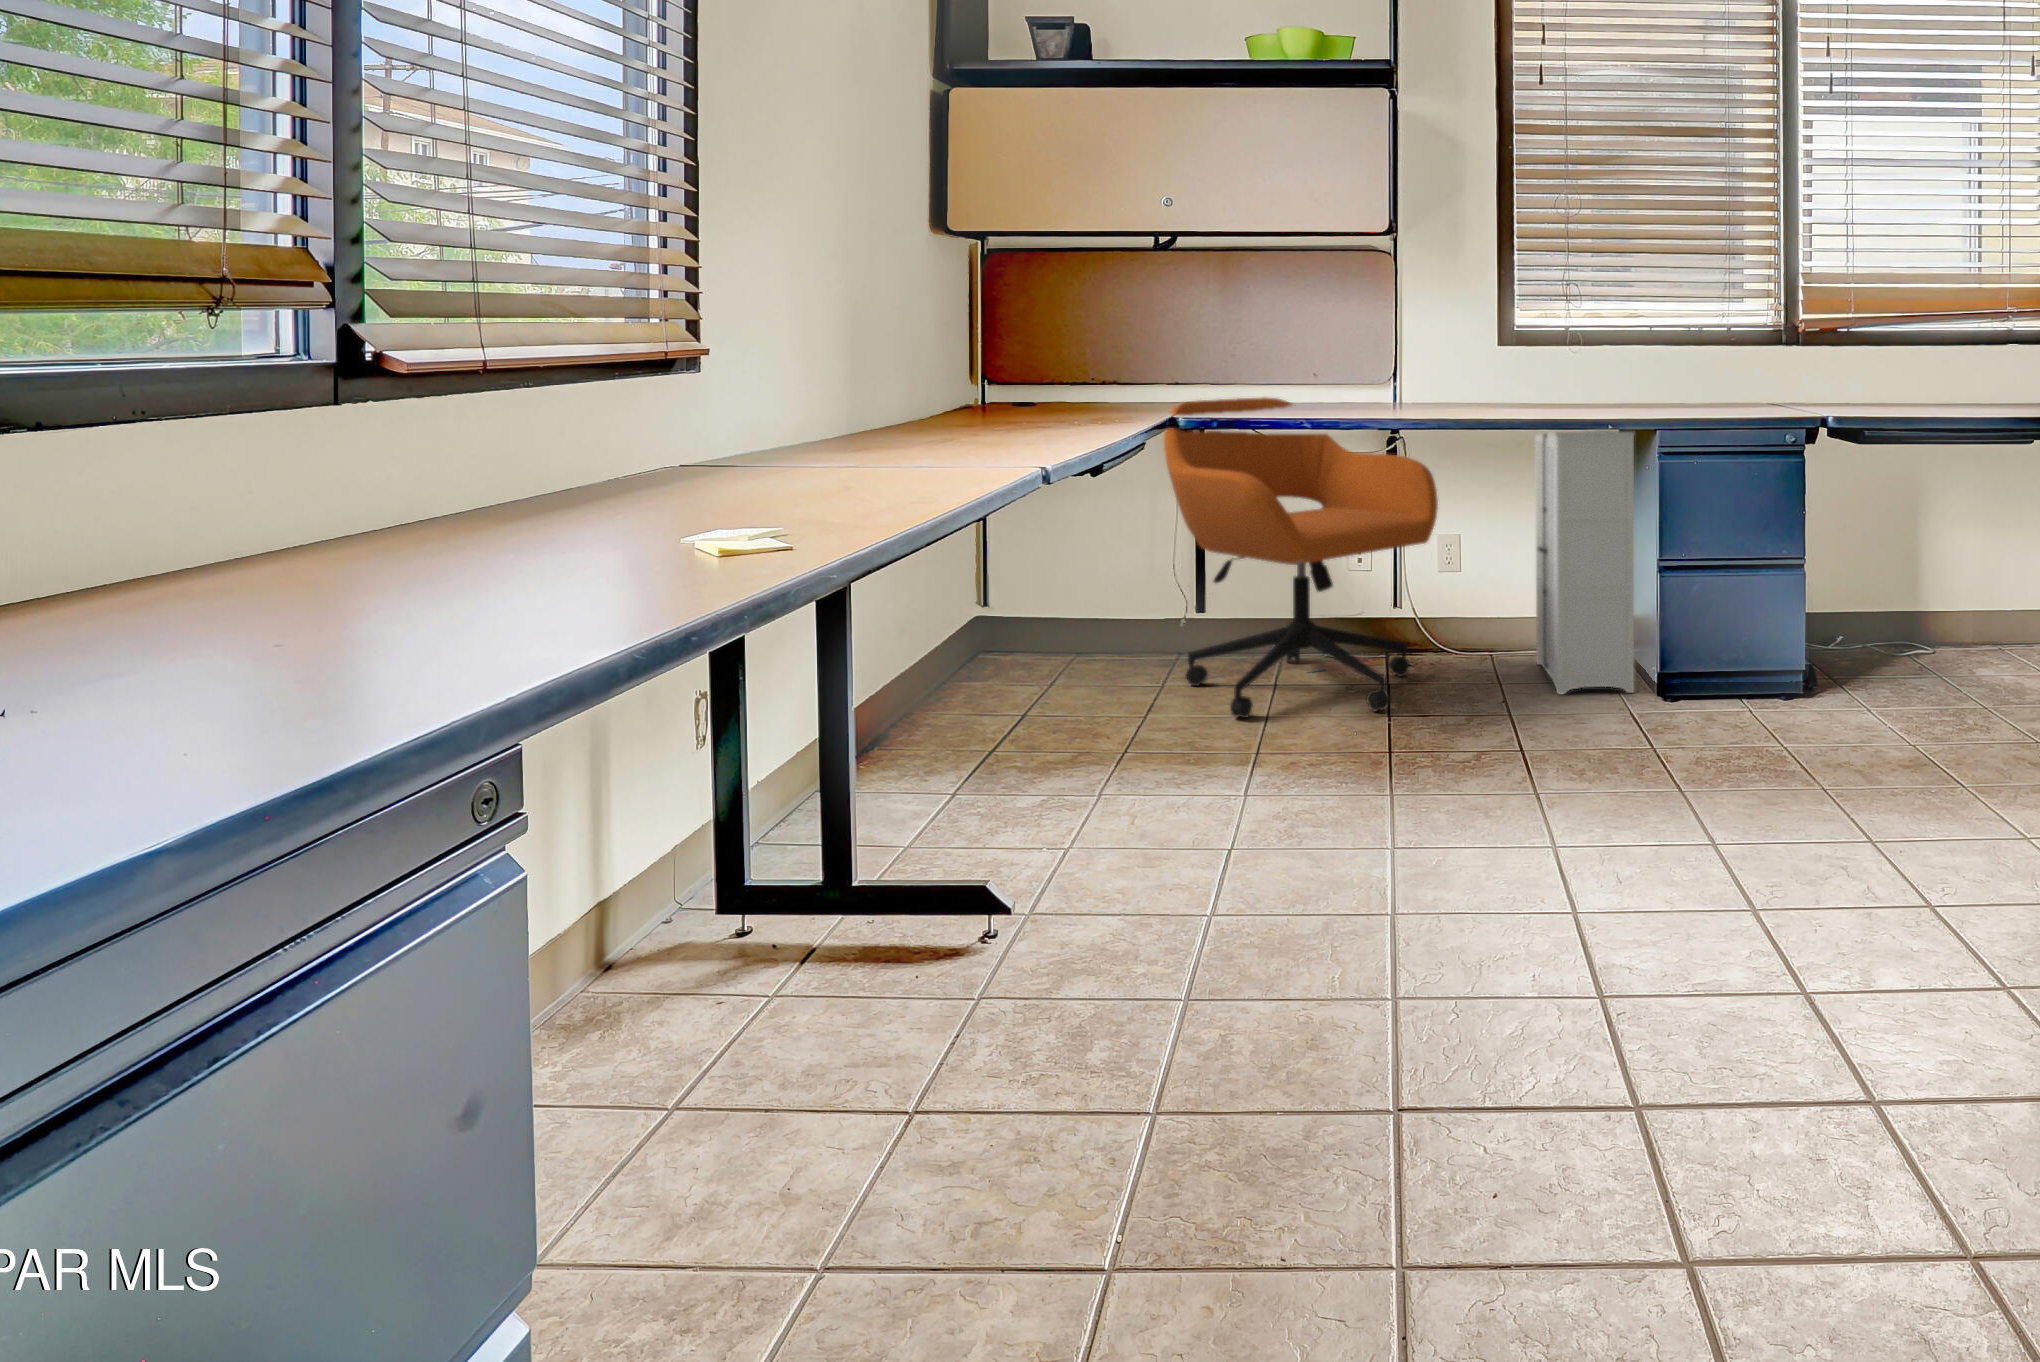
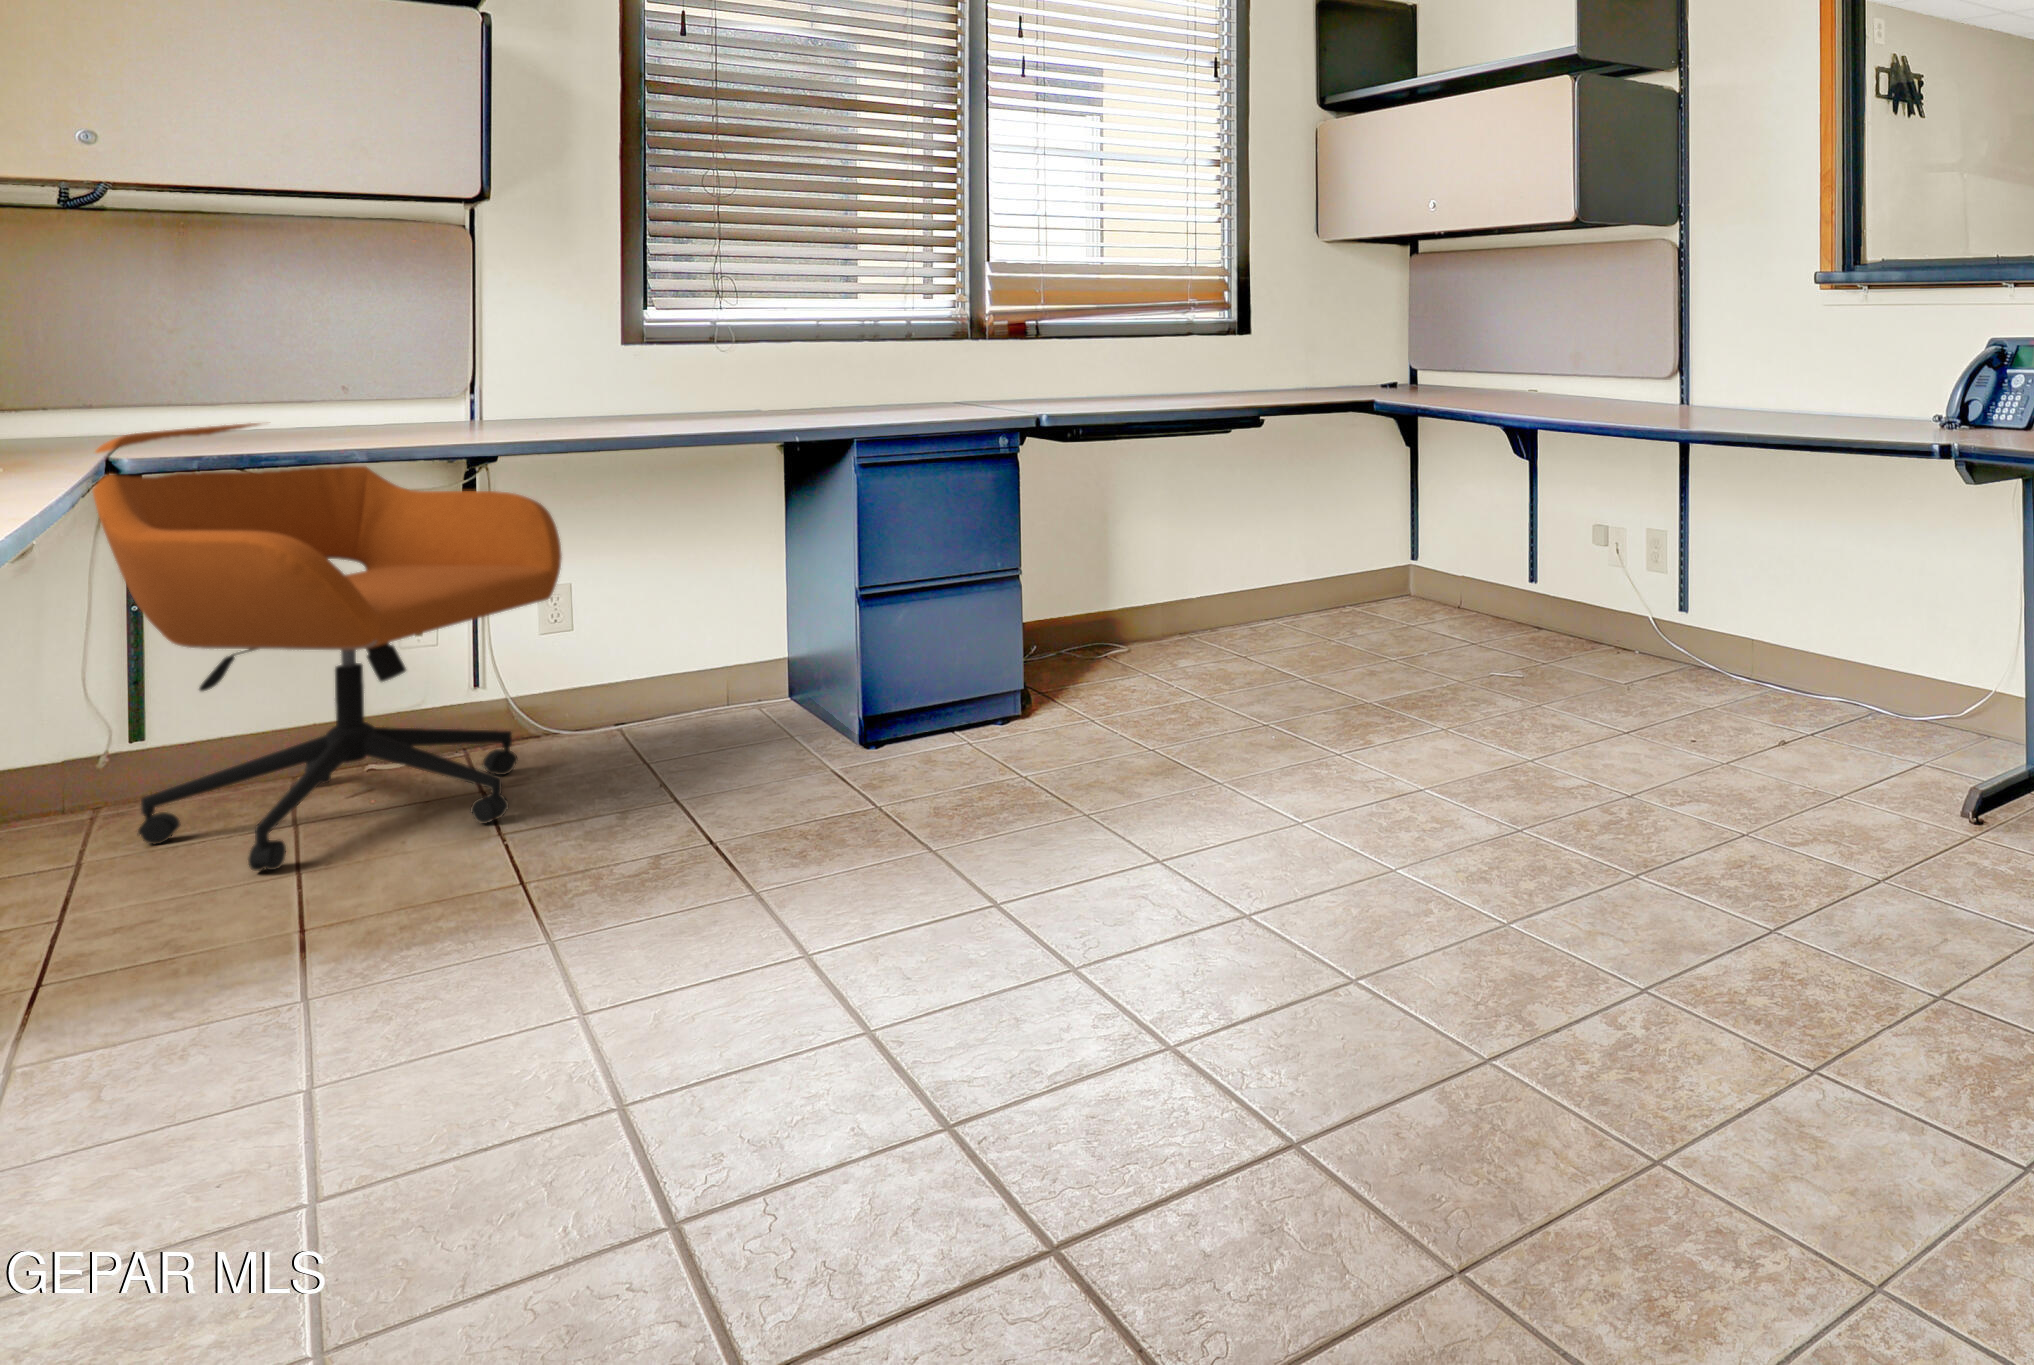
storage cabinet: present [1535,430,1634,694] -> none [673,423,828,760]

